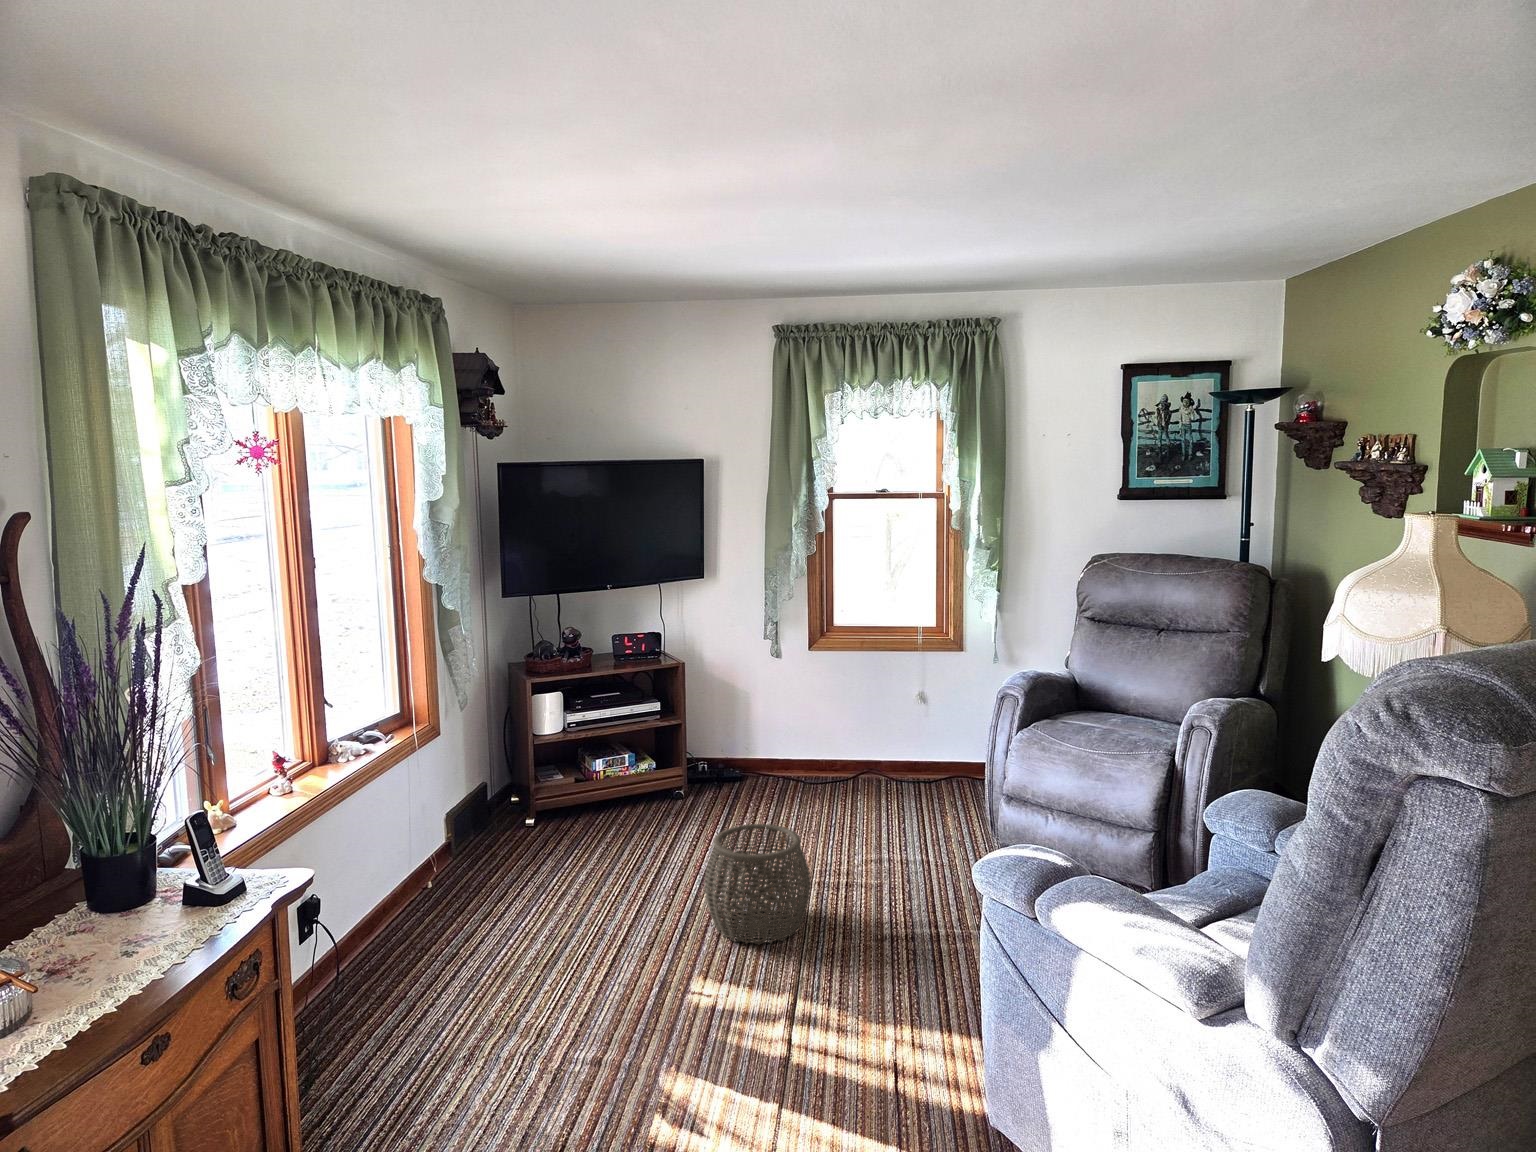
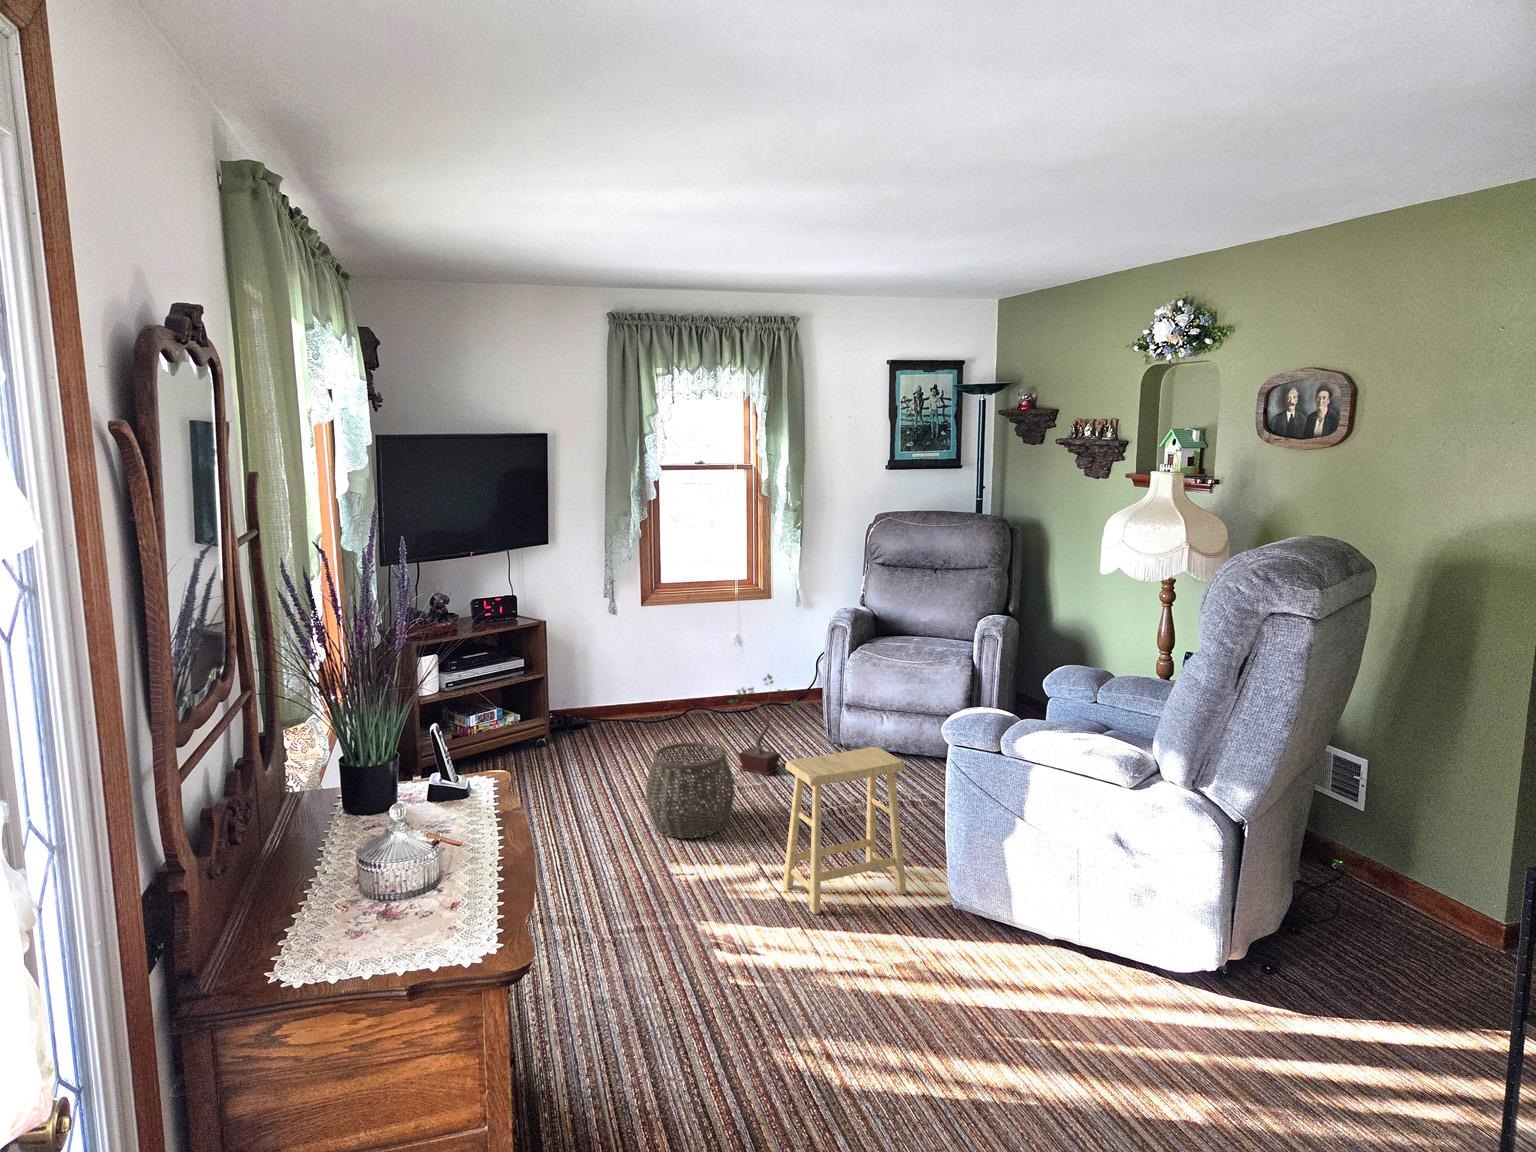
potted plant: none [857,747,933,871] -> present [729,674,799,775]
footstool: none [804,871,954,1084] -> present [783,747,906,914]

